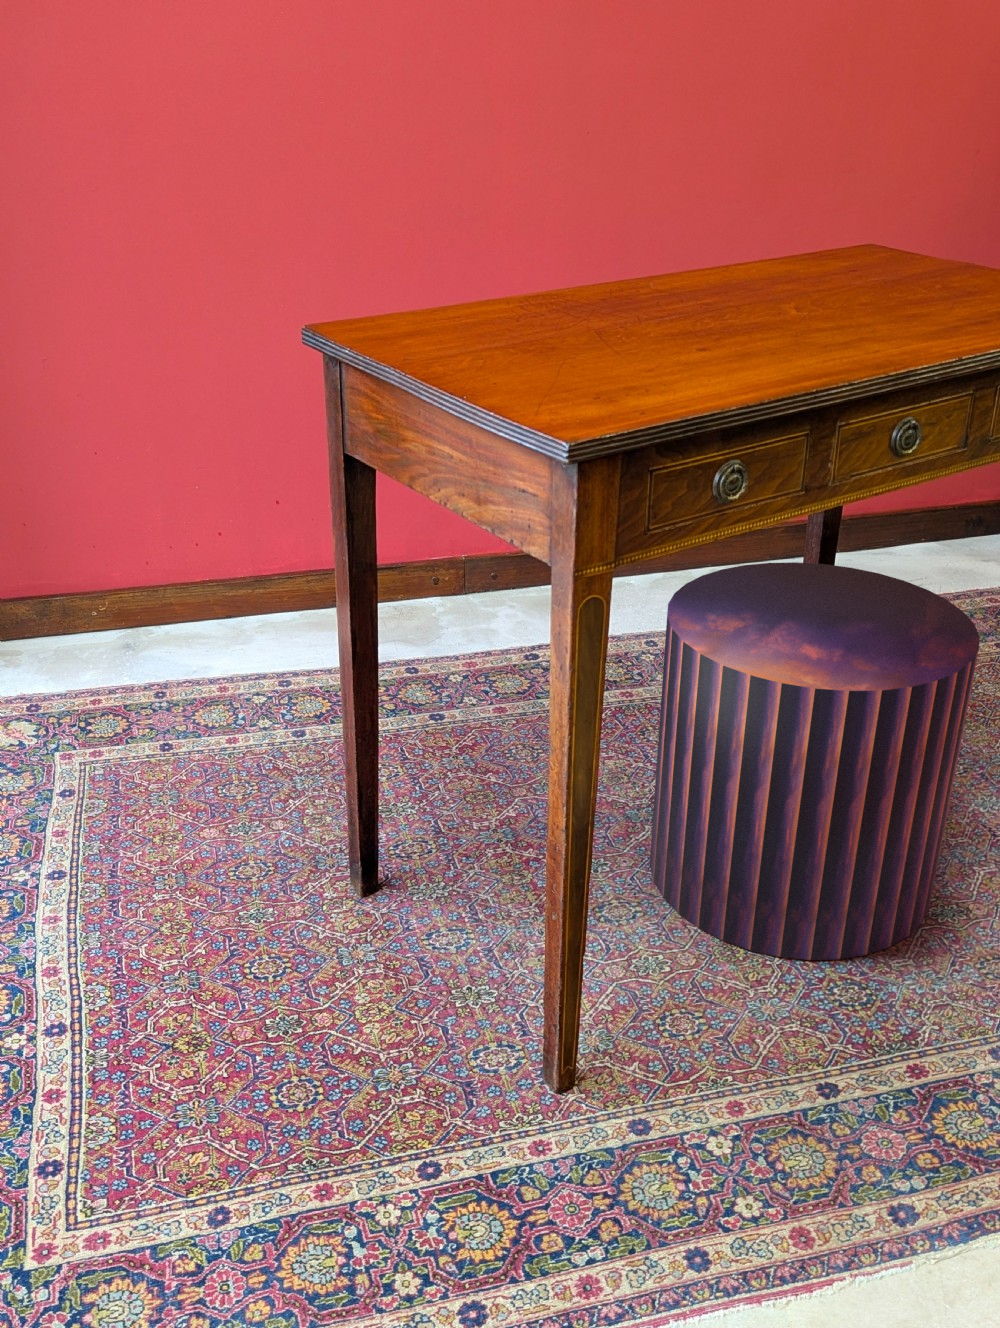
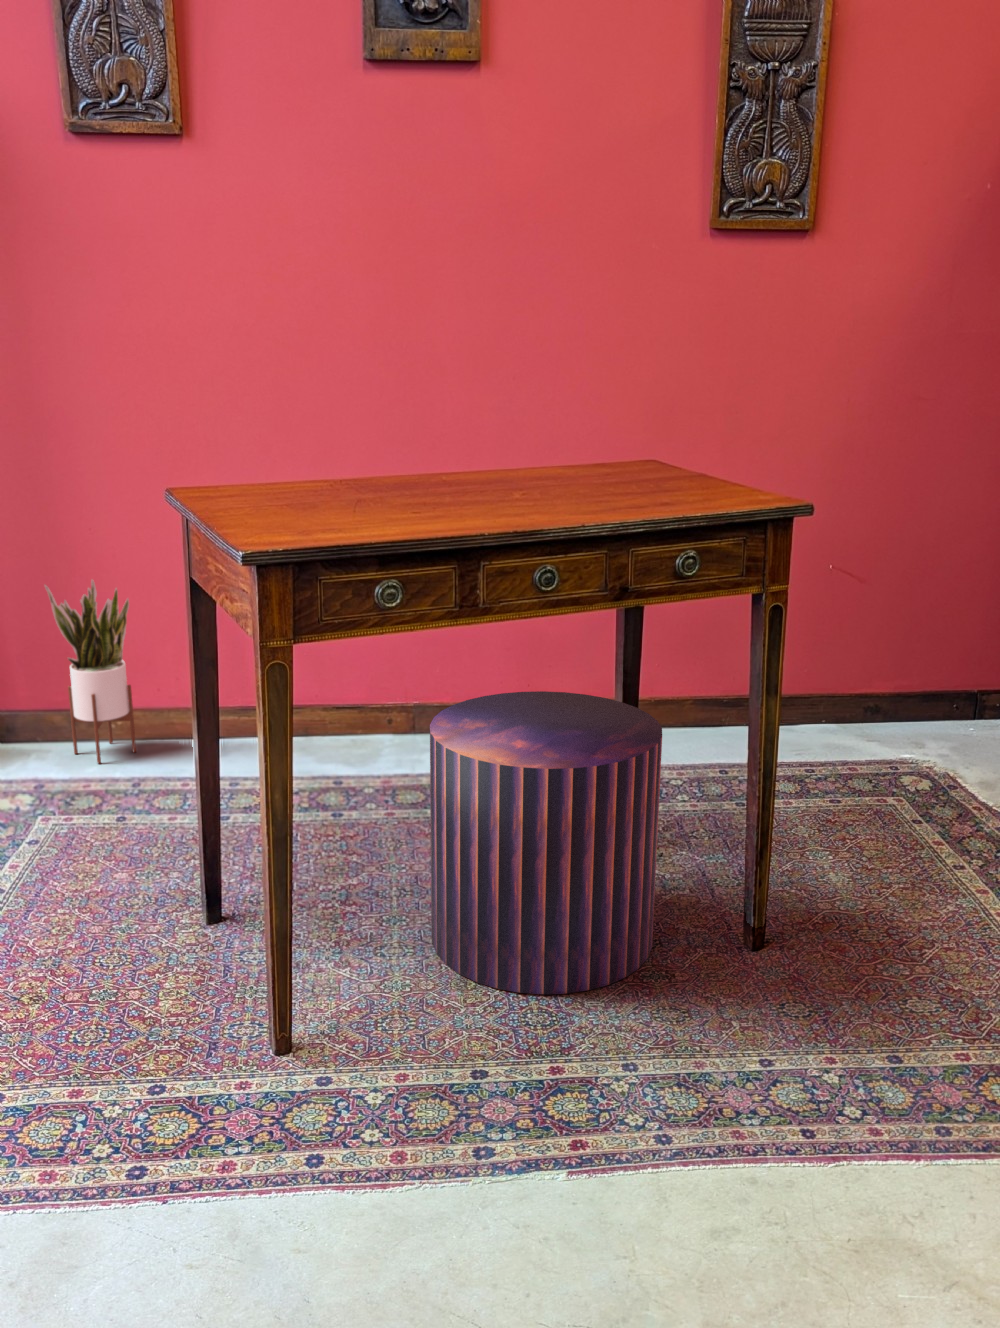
potted plant: none [5,423,138,664] -> present [45,580,136,763]

